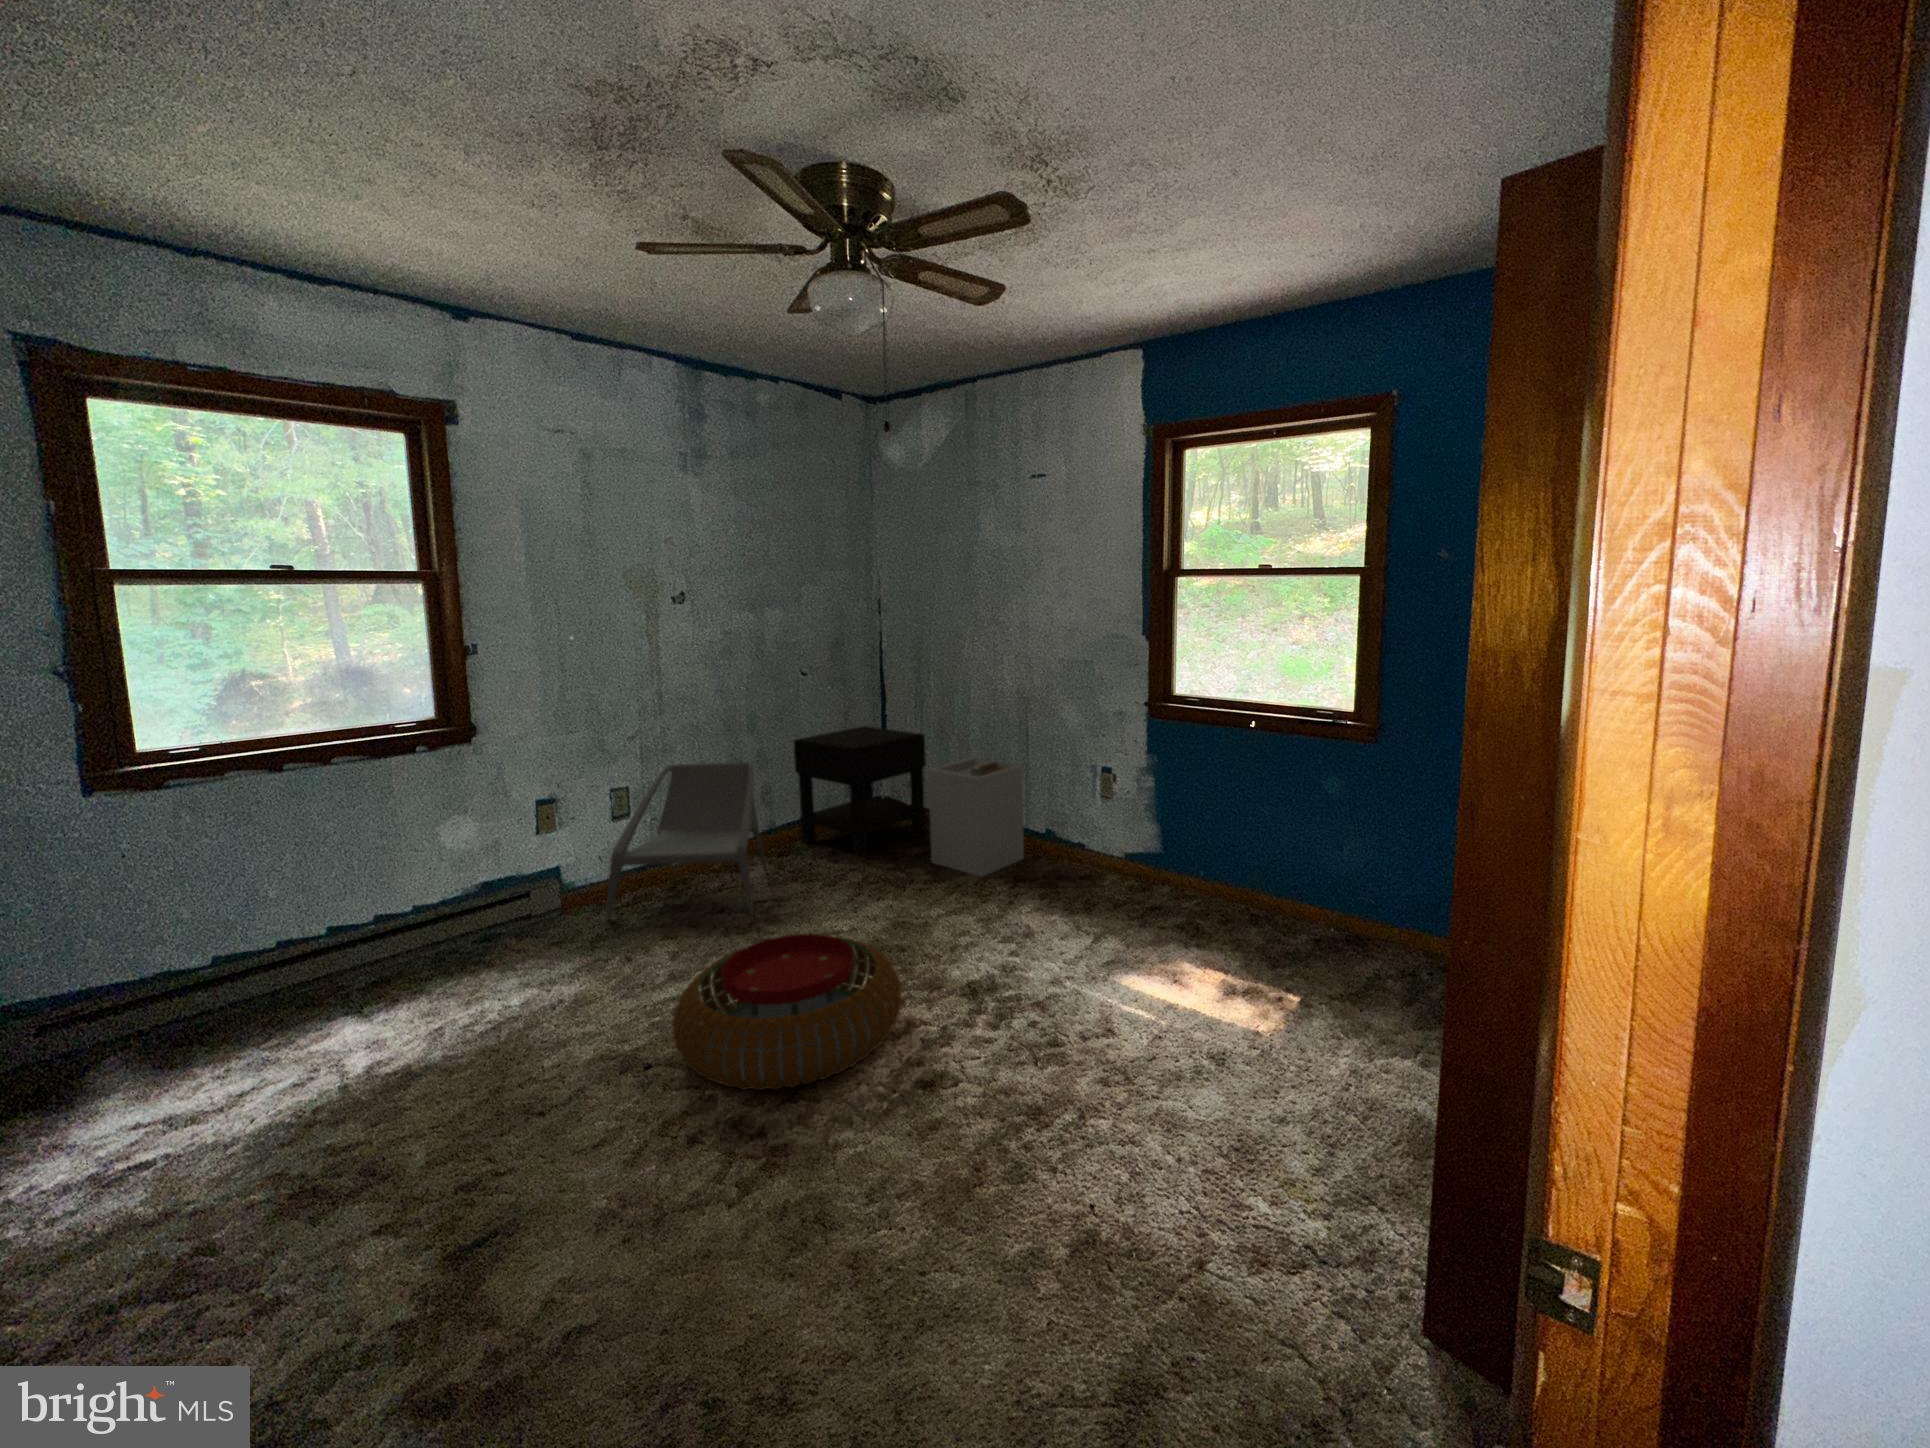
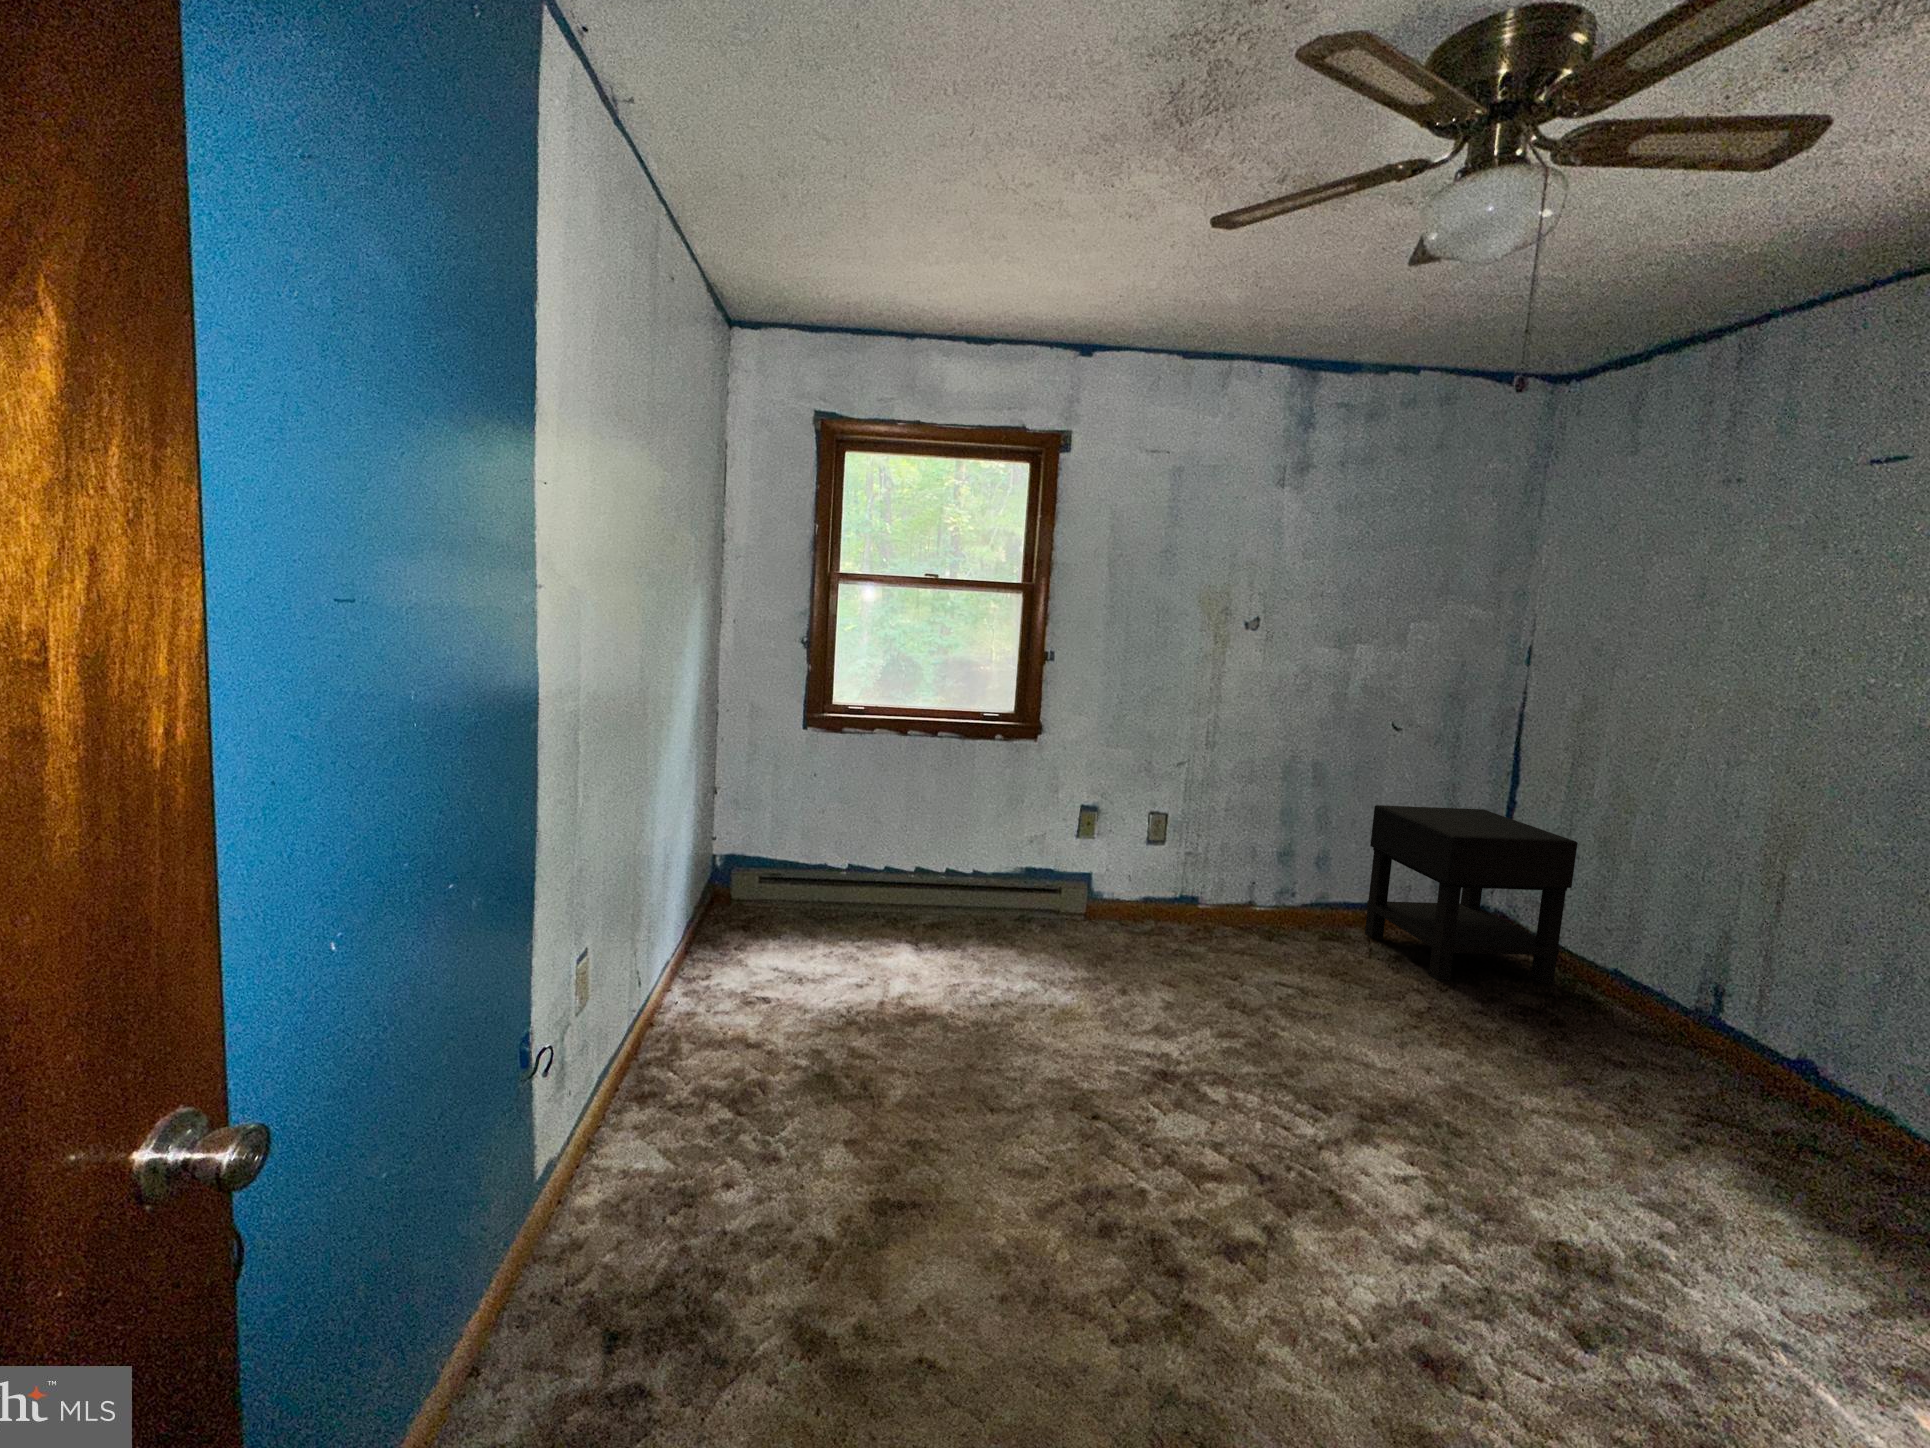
laundry hamper: present [928,758,1024,877] -> none [1549,894,1756,1085]
armchair: present [606,762,767,920] -> none [1120,801,1310,1001]
pouf: present [672,934,902,1090] -> none [1124,1037,1427,1258]

